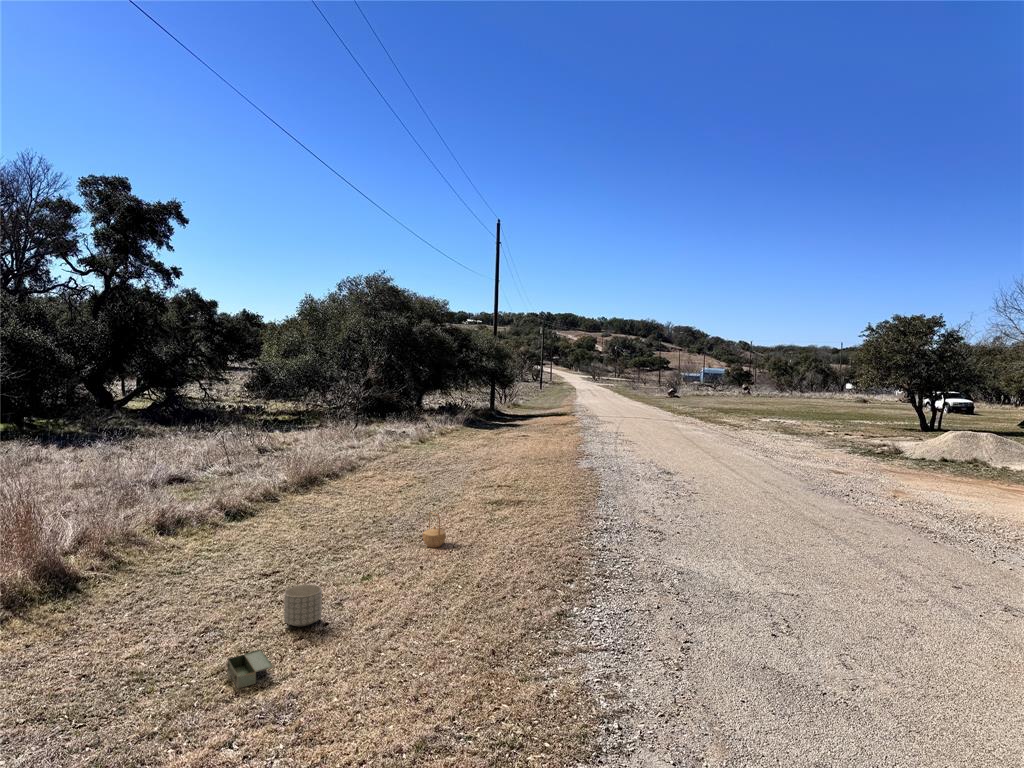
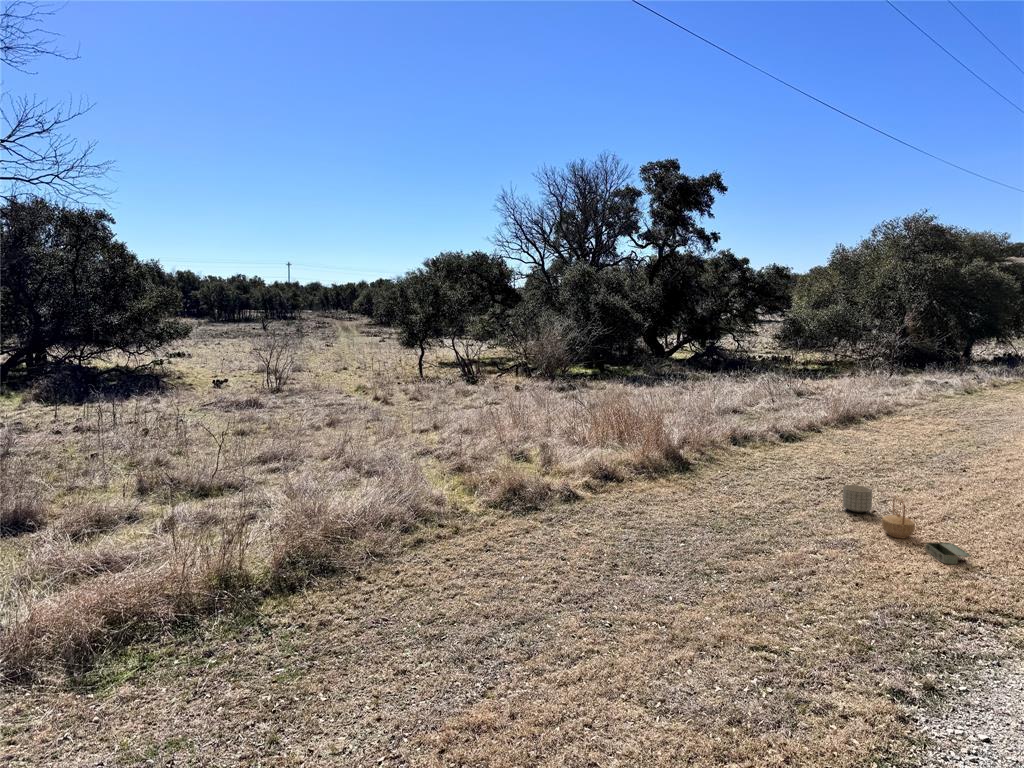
basket: present [423,512,446,548] -> present [882,496,915,538]
toolbox: present [227,650,273,688] -> present [926,542,971,564]

